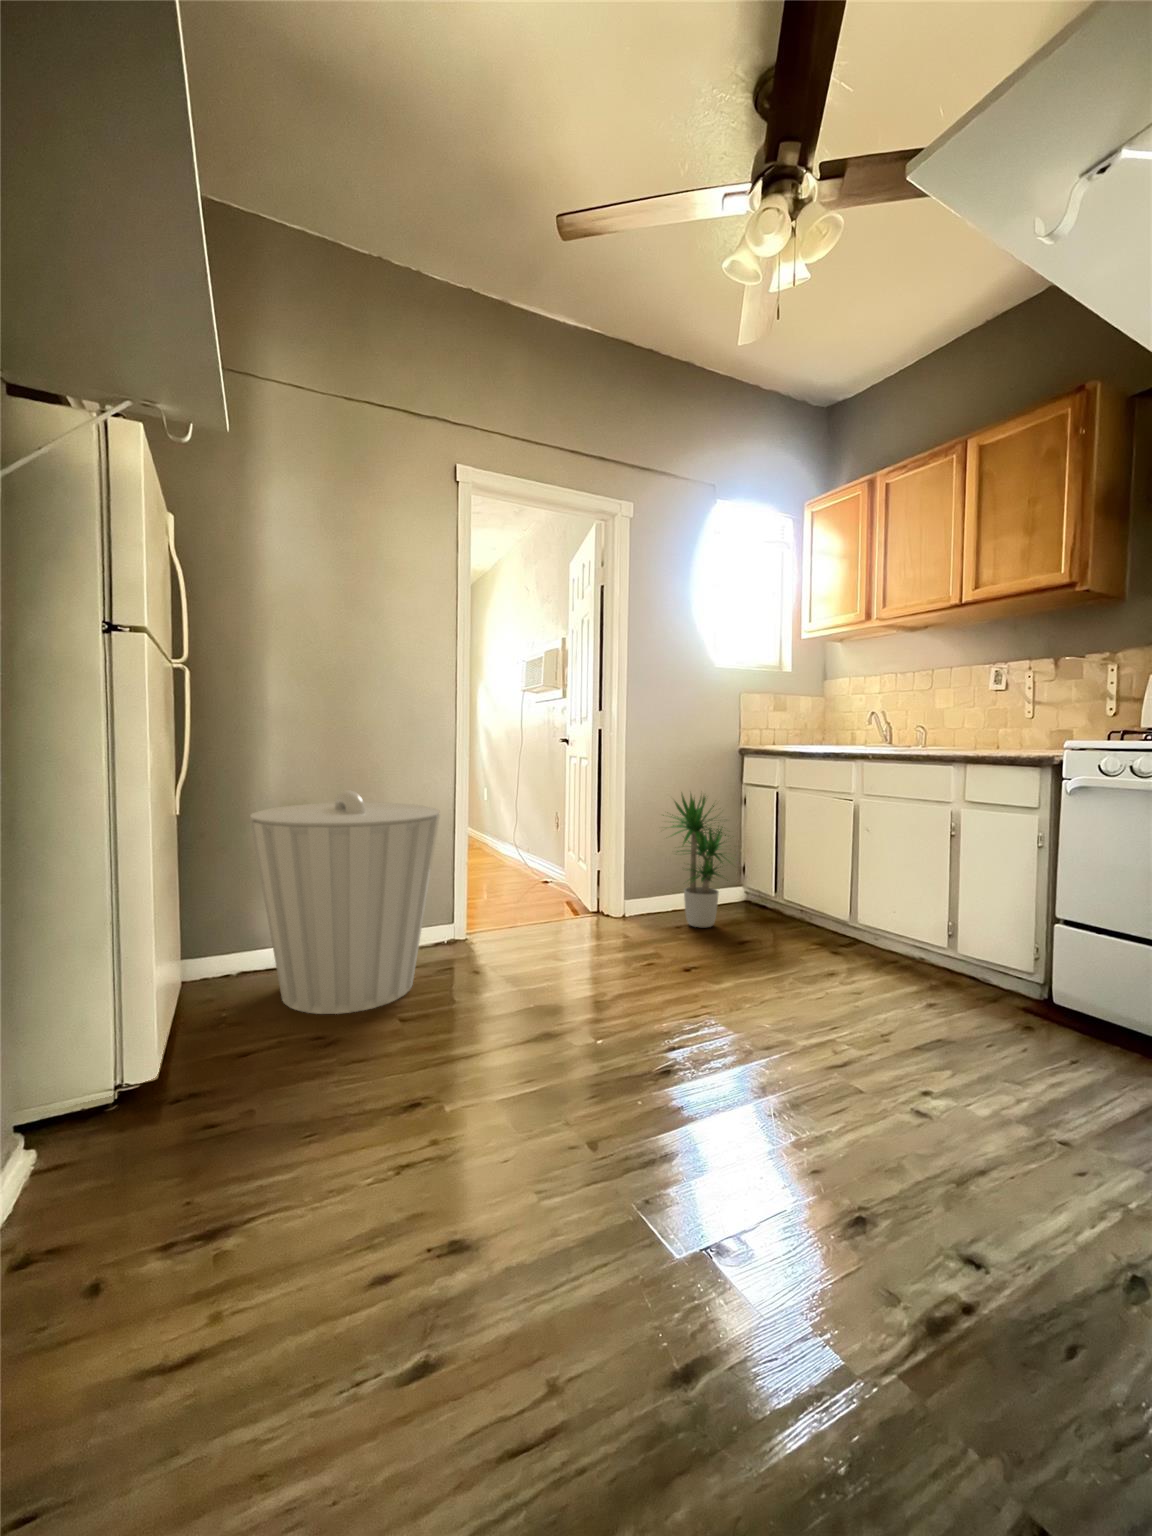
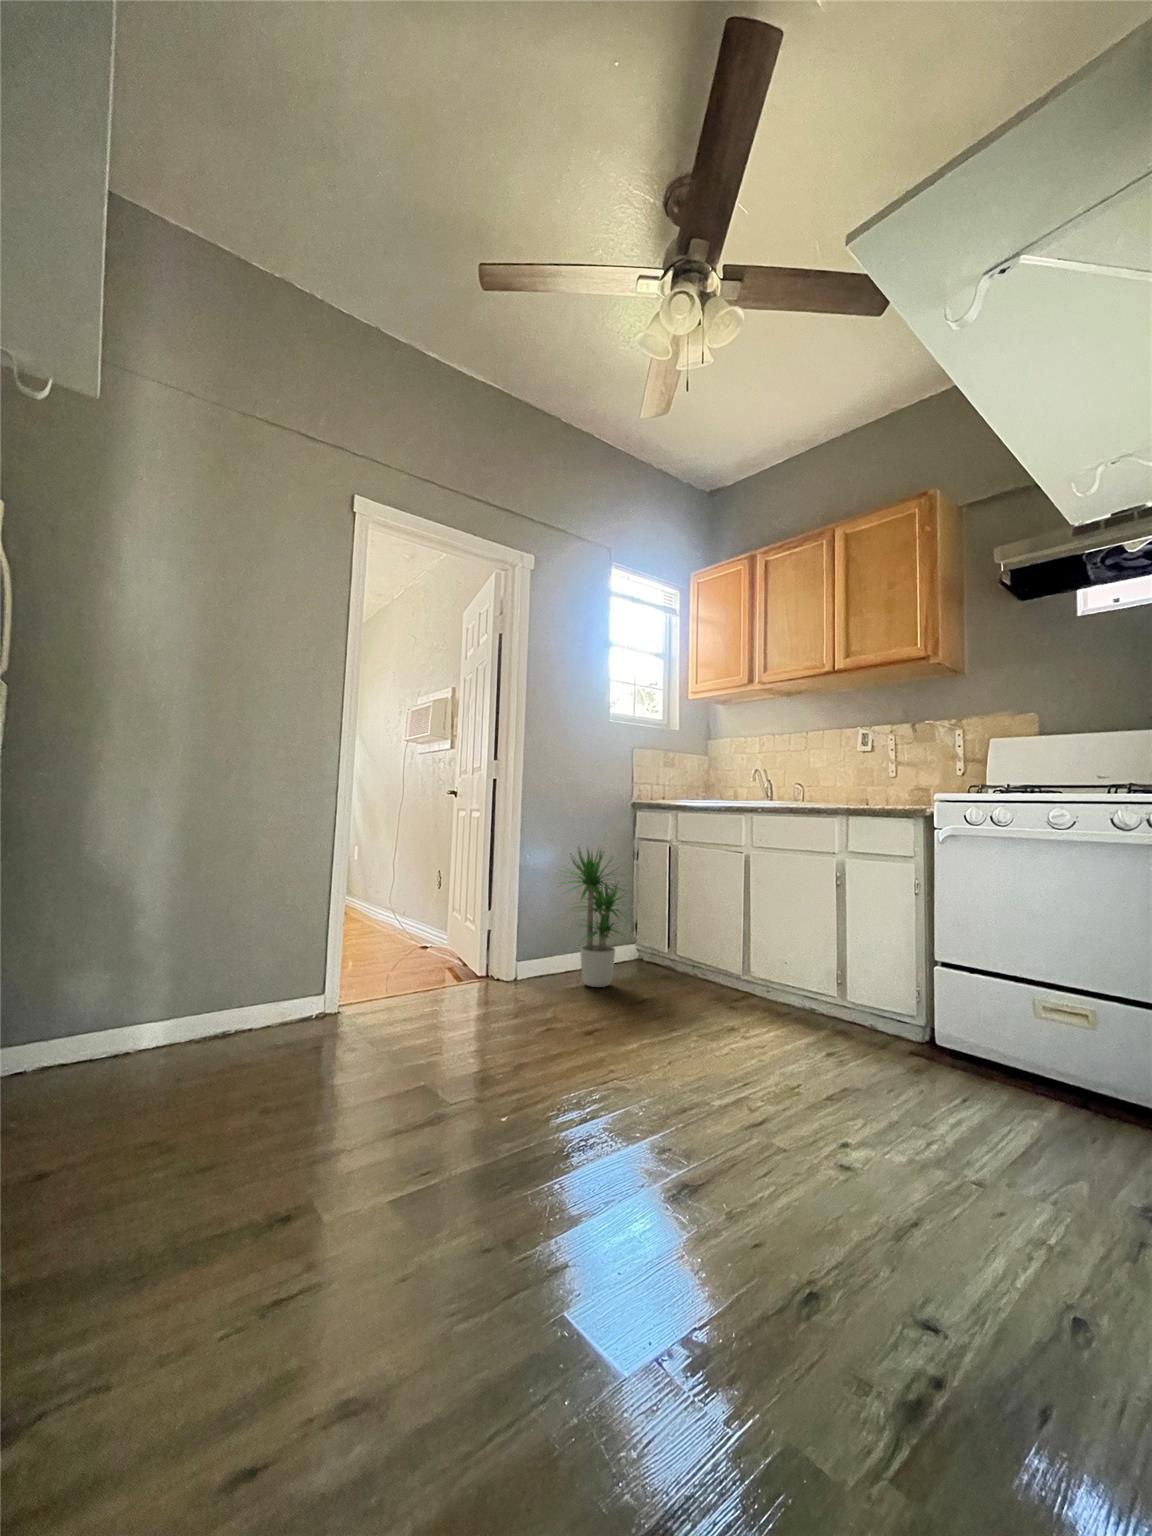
trash can: present [250,790,440,1014] -> none [83,834,323,1106]

